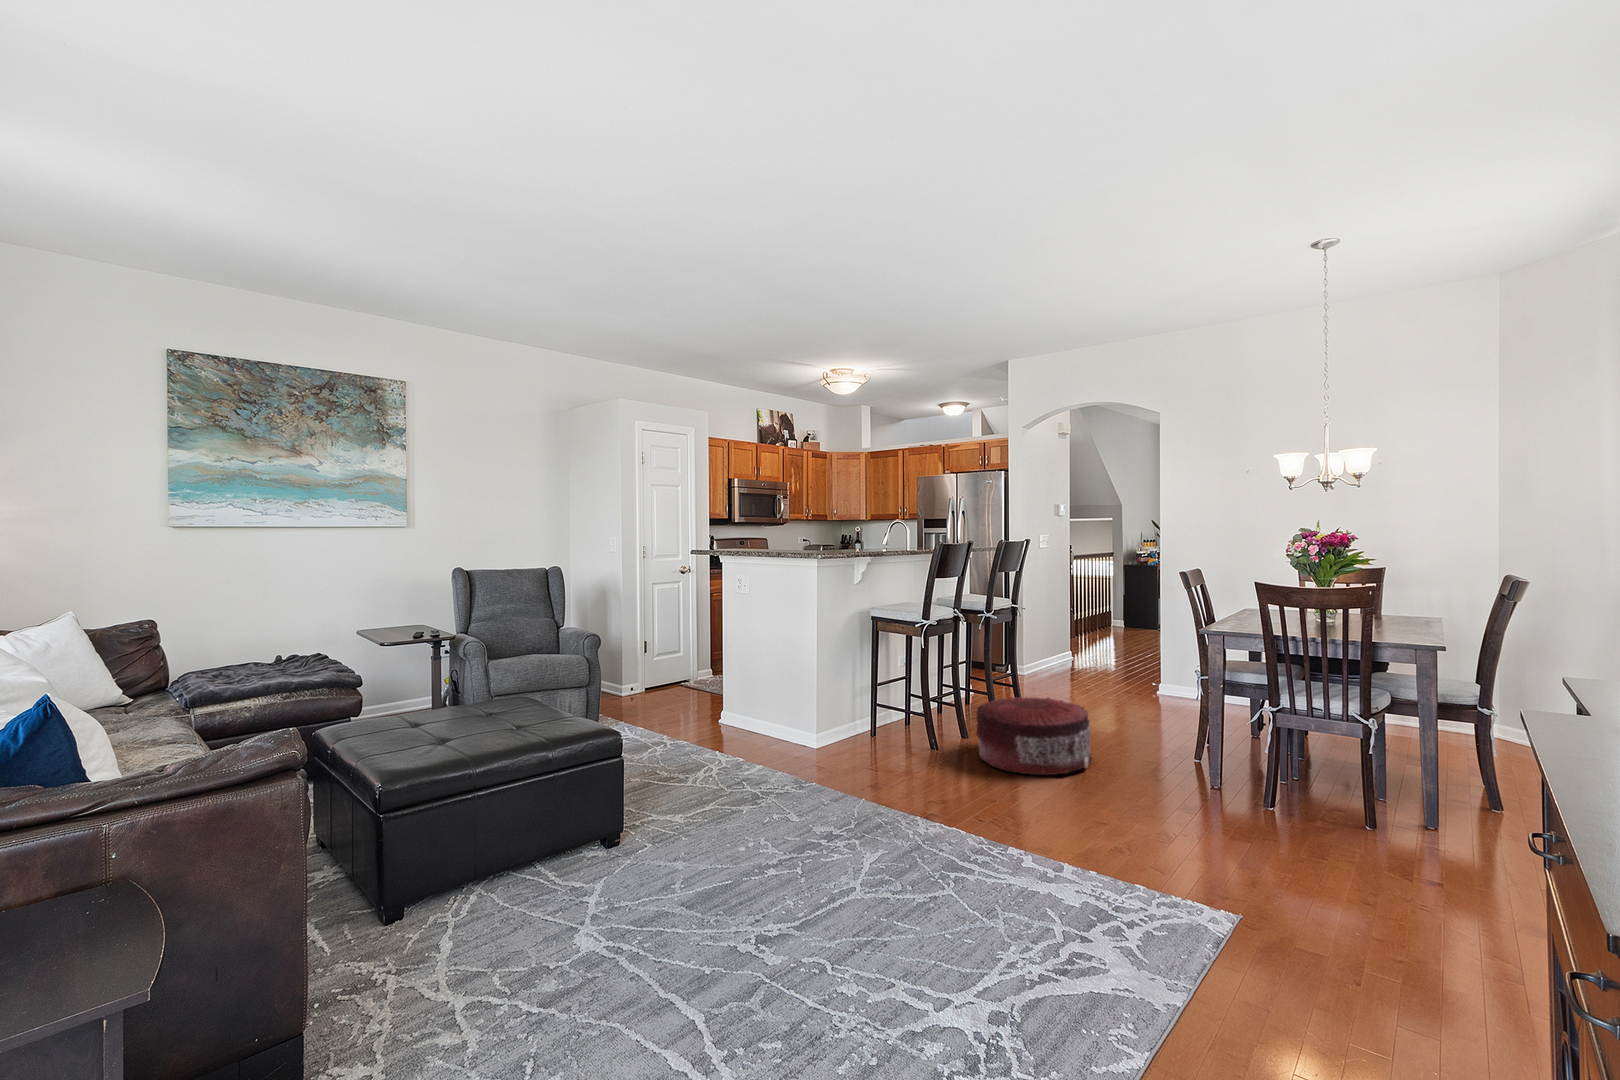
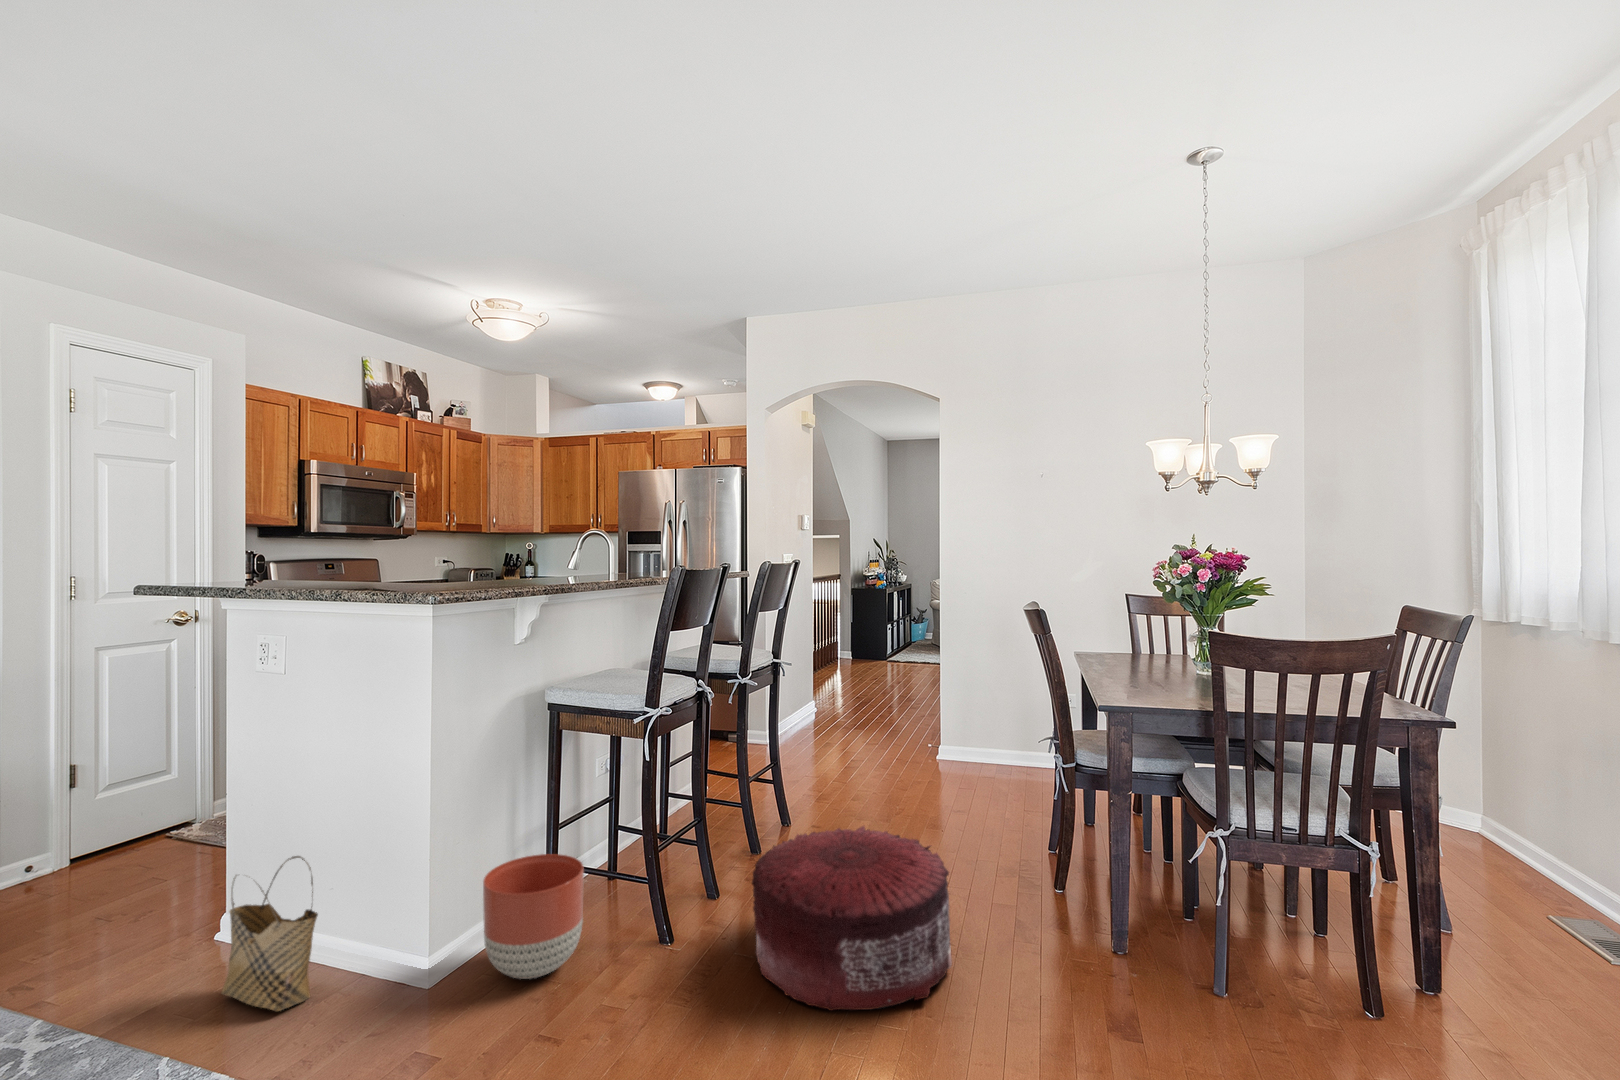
woven basket: none [735,677,773,741] -> present [222,856,318,1011]
planter: none [843,692,890,746] -> present [483,854,584,979]

